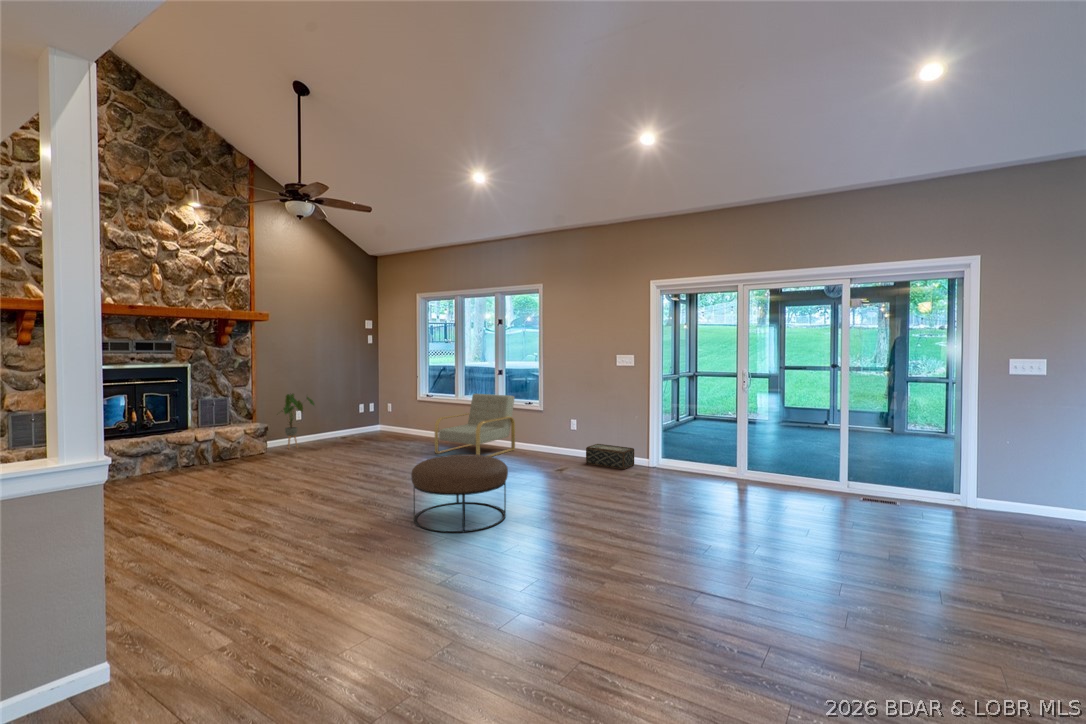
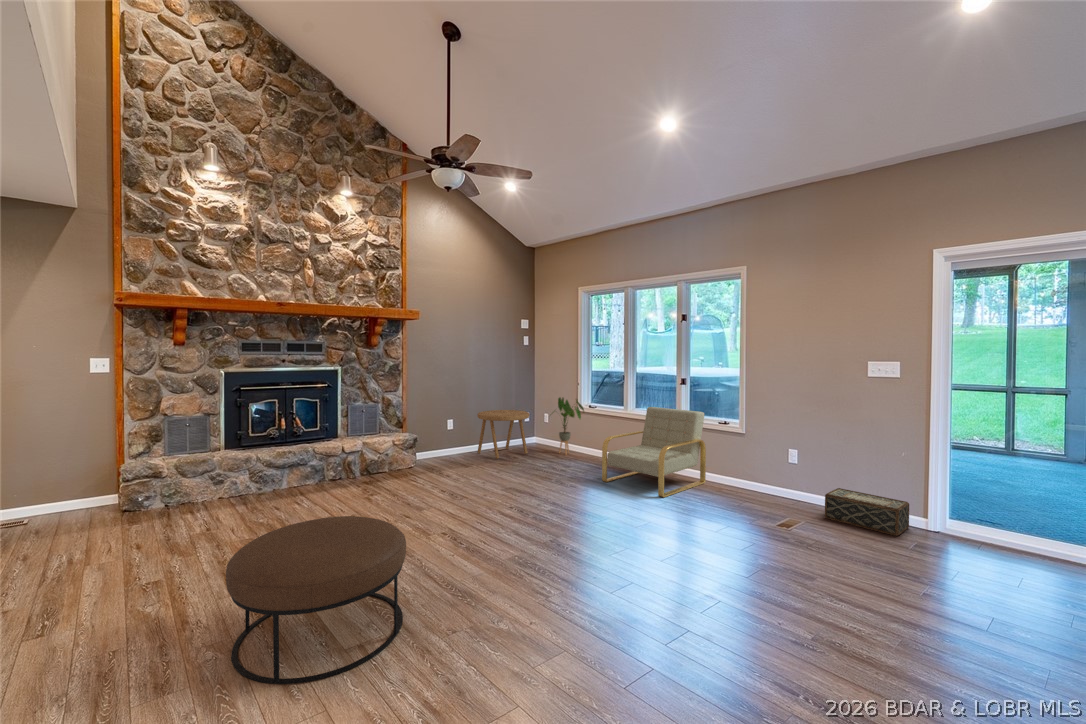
house plant: present [284,394,314,449] -> present [558,398,584,455]
side table: none [325,402,374,444] -> present [477,410,530,459]
ottoman: present [411,454,508,533] -> present [226,516,406,684]

